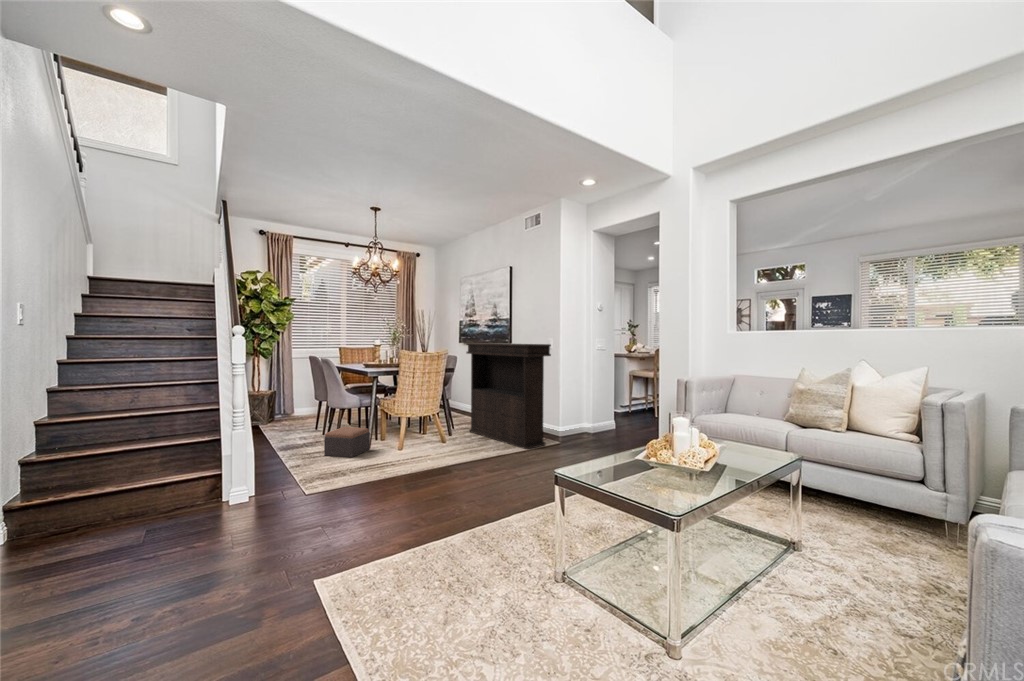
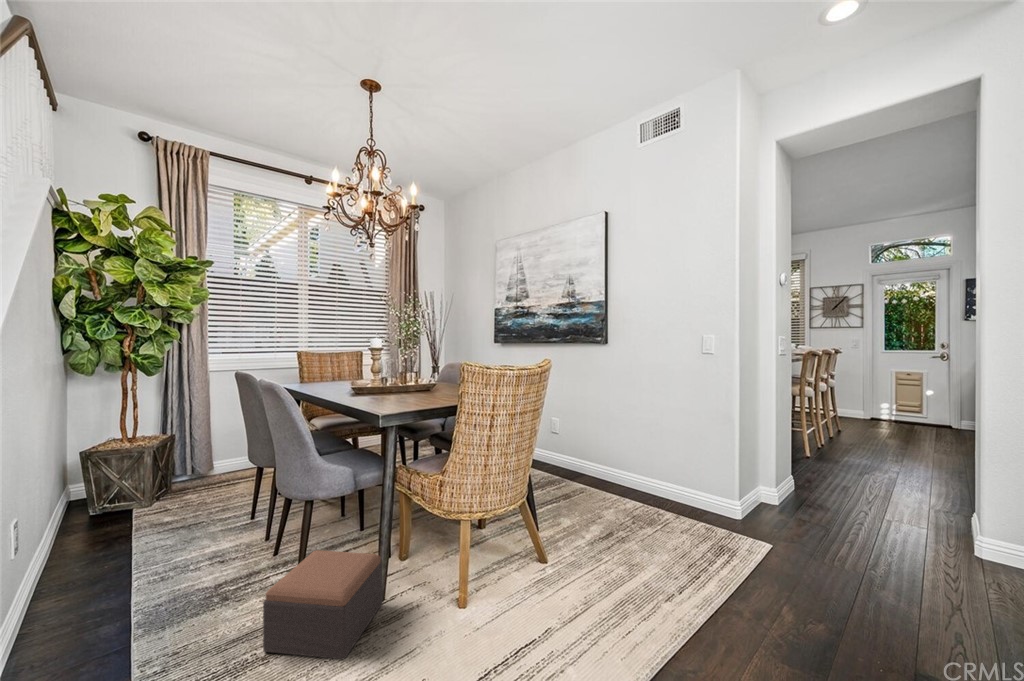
console table: present [466,343,551,449] -> none [554,343,769,579]

